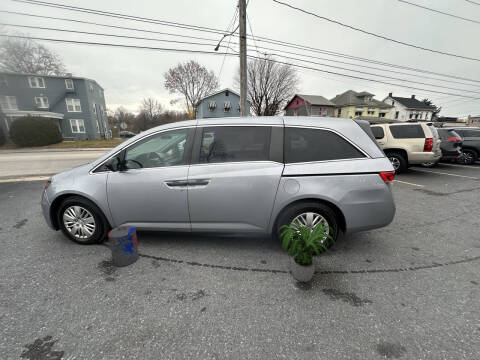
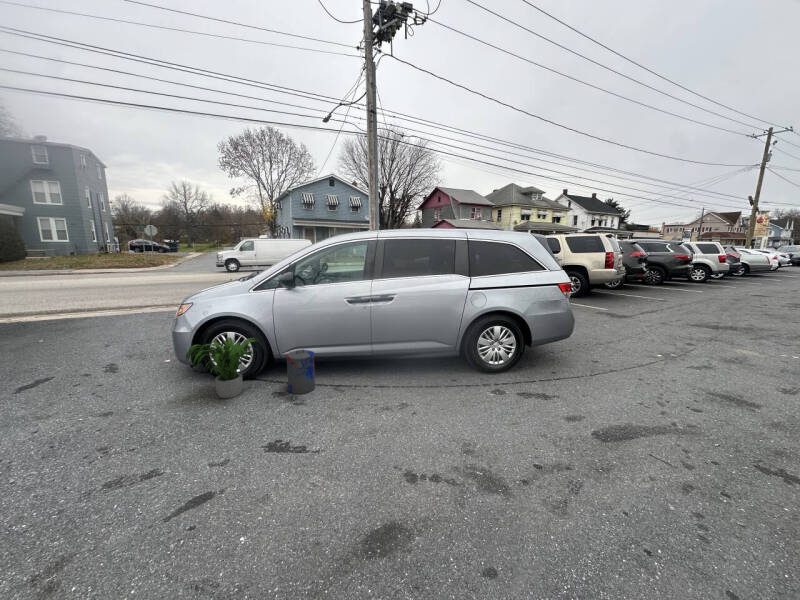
potted plant: present [280,221,334,282] -> present [186,338,264,398]

